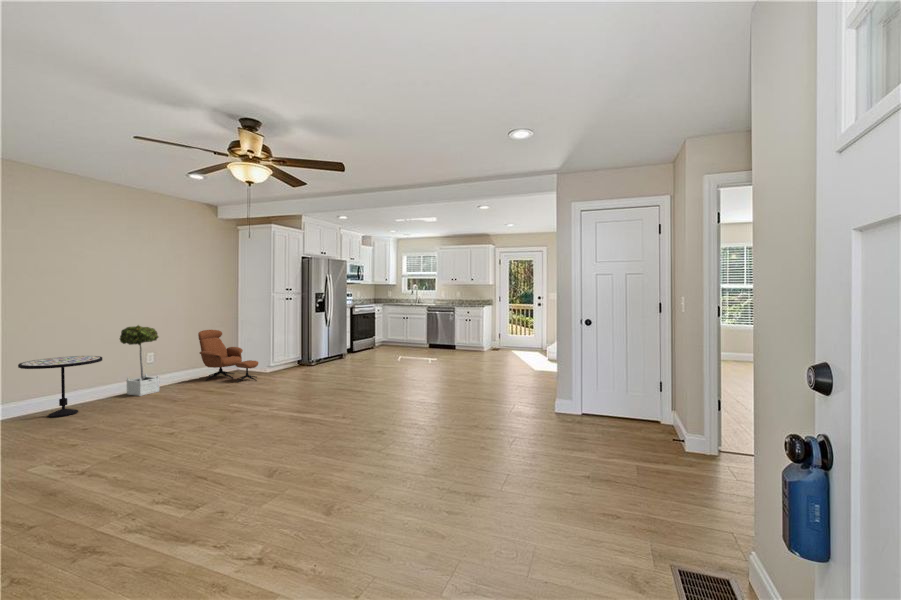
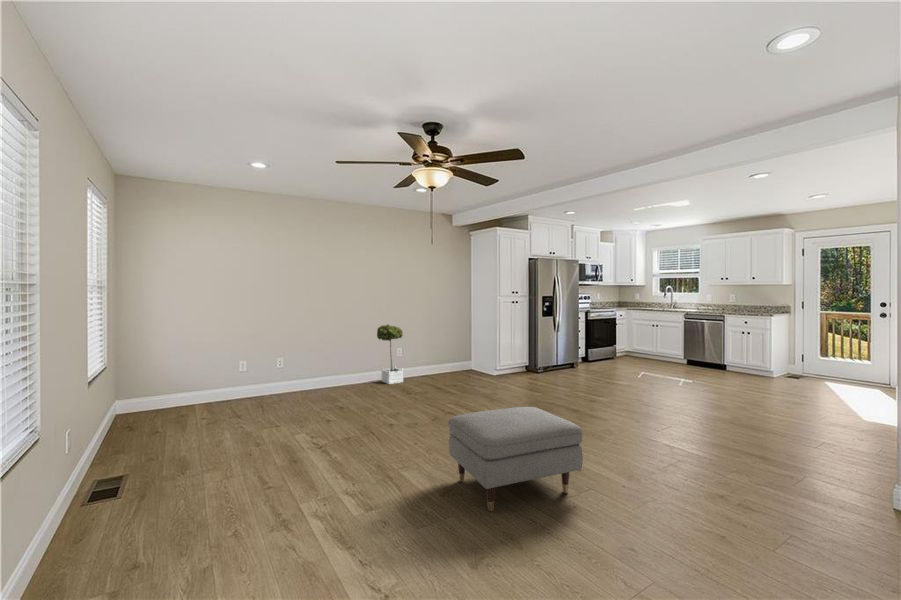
lounge chair: present [198,330,258,382] -> none [436,330,482,382]
side table: present [18,356,102,418] -> none [312,347,361,394]
ottoman: none [277,387,397,478] -> present [448,407,583,511]

